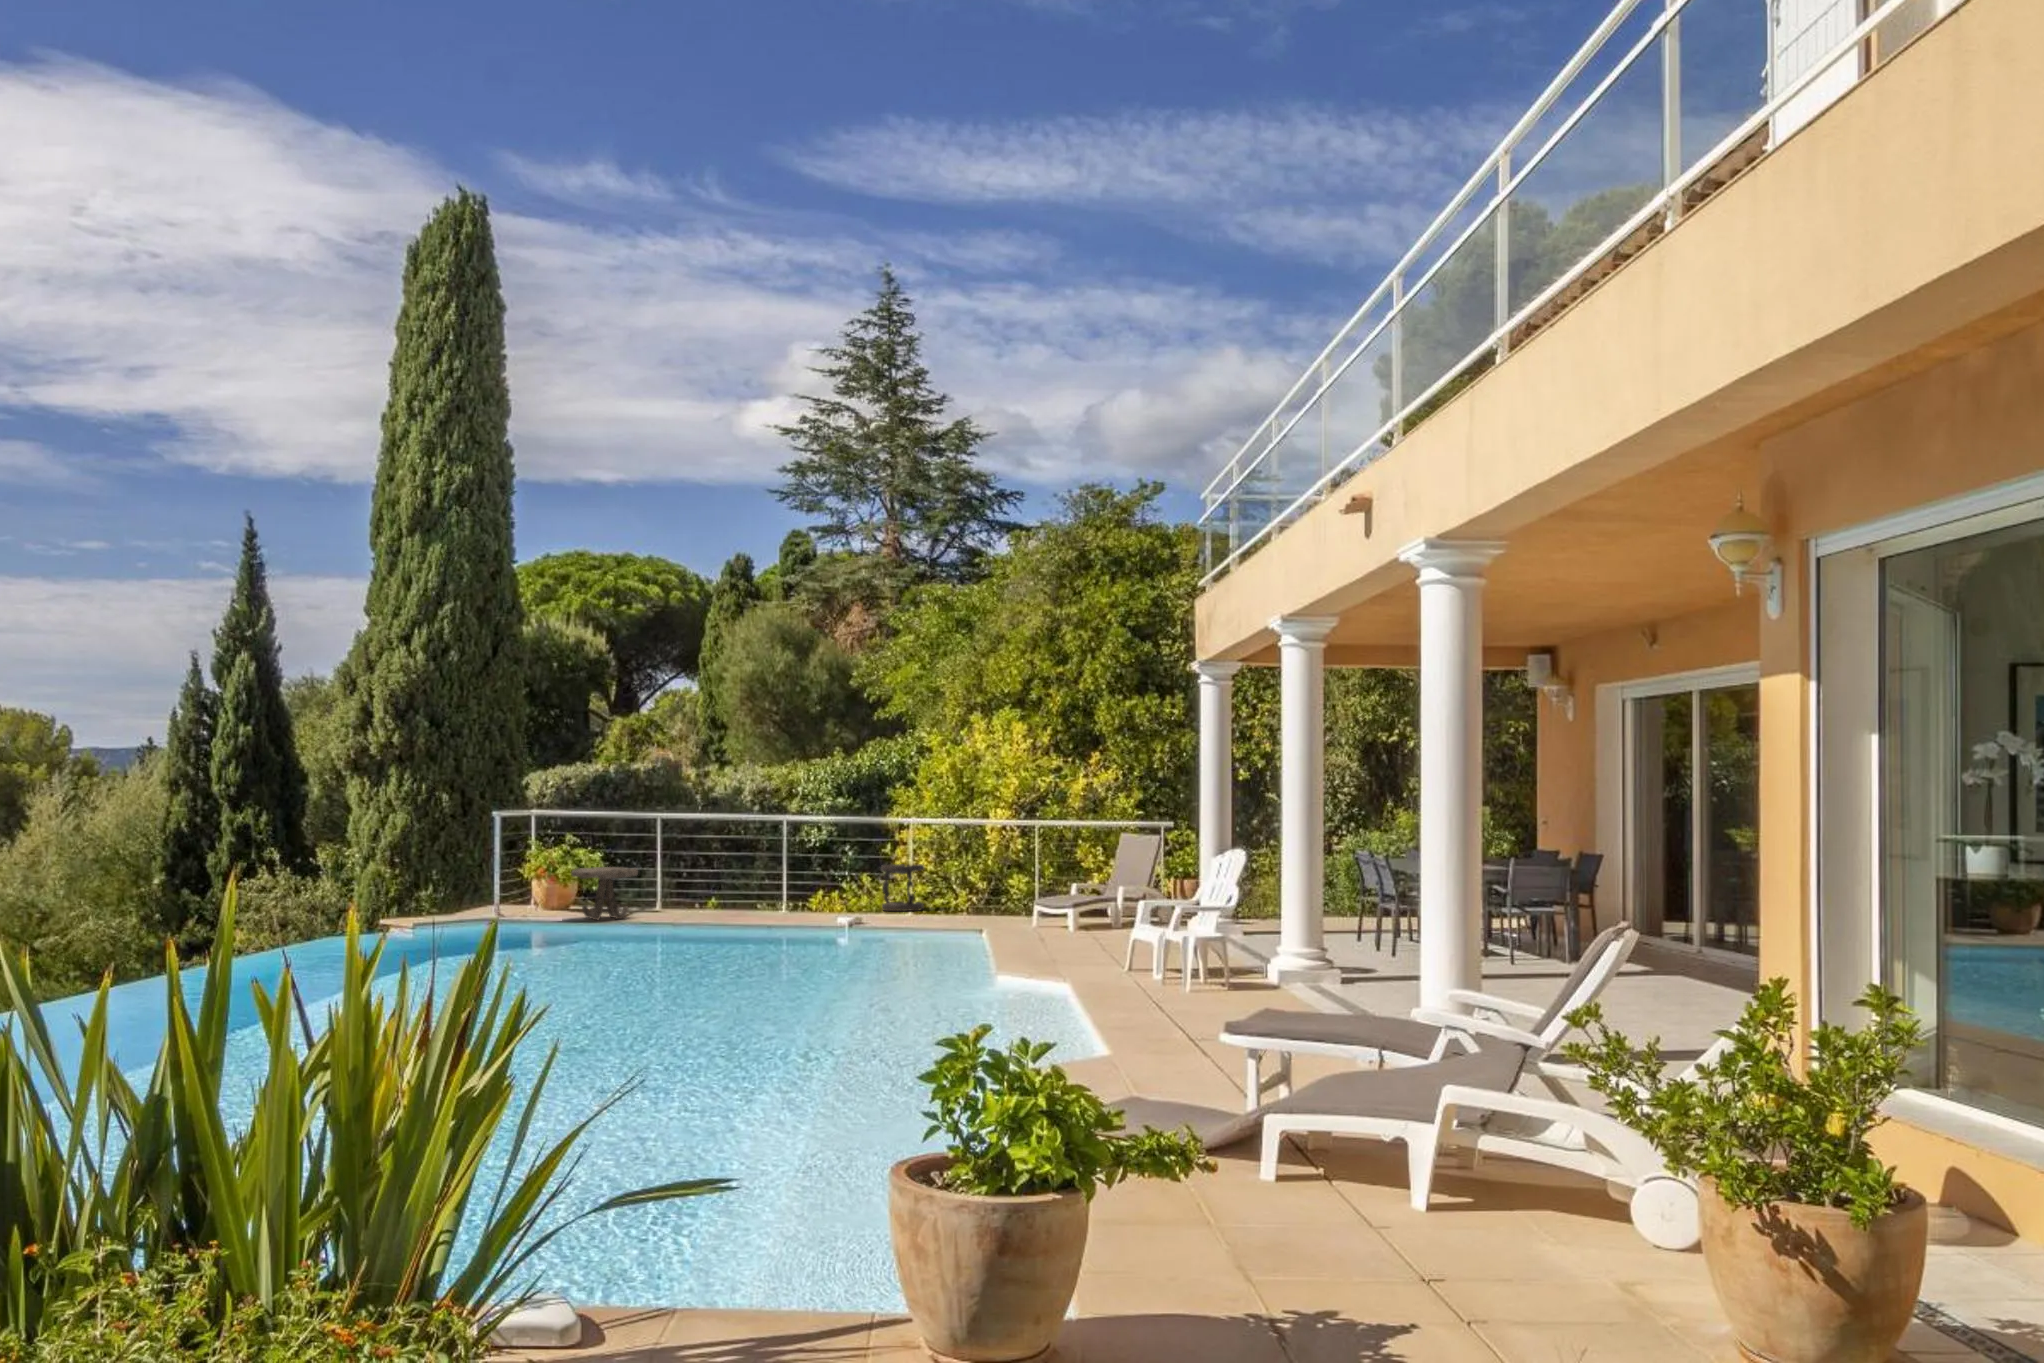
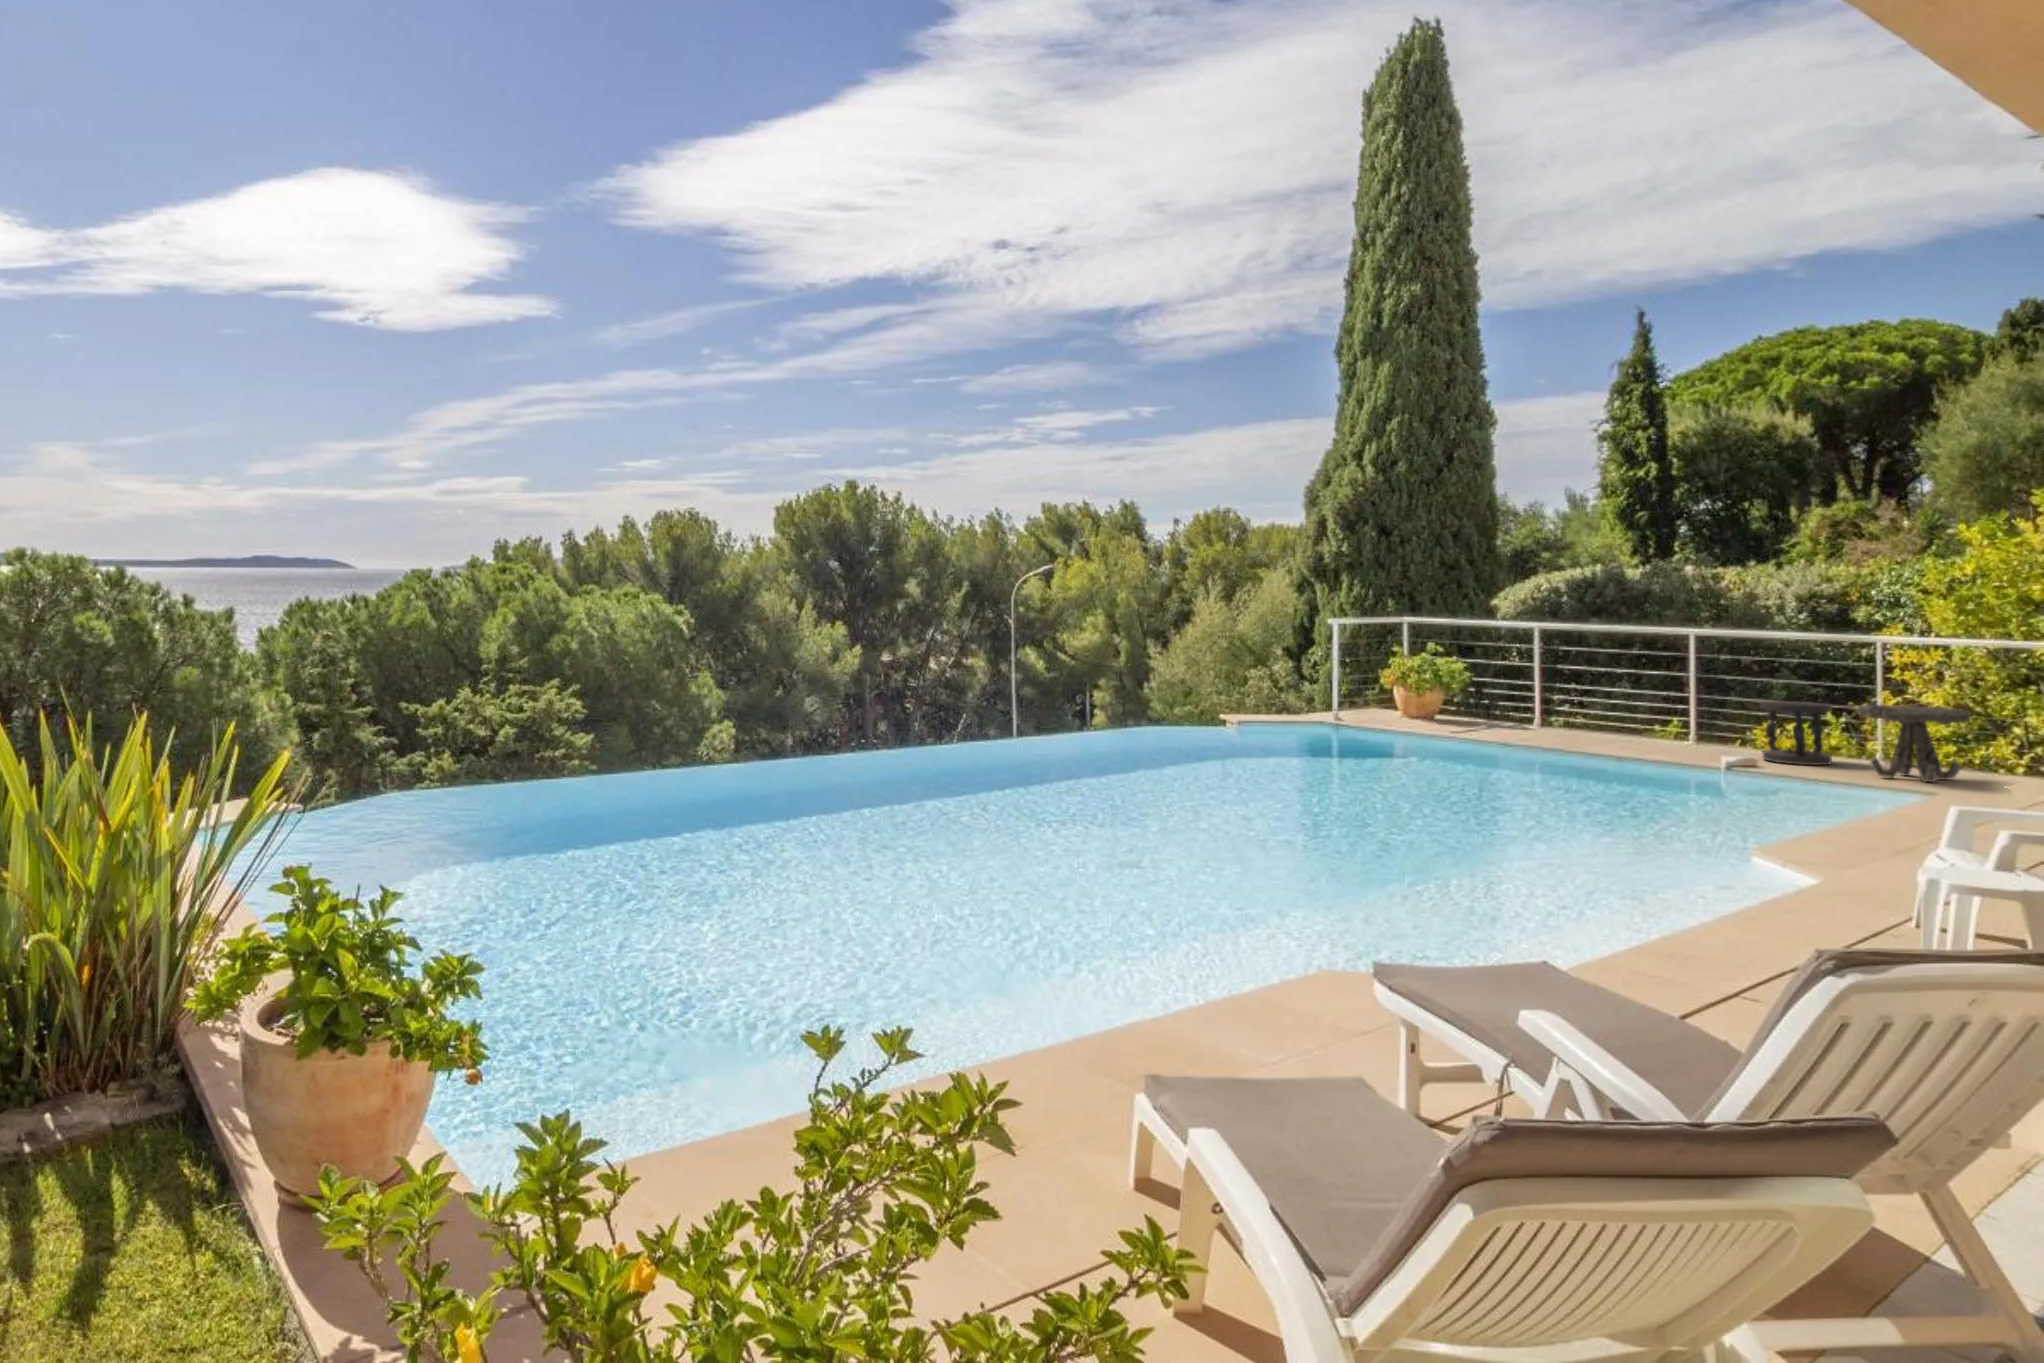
side table: present [571,867,638,920] -> present [1858,705,1970,782]

